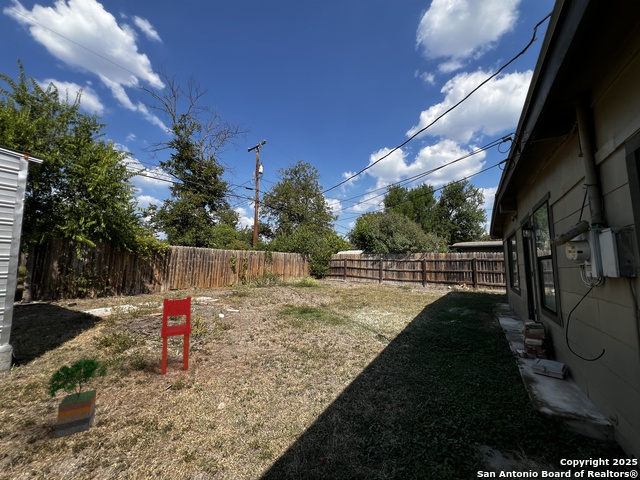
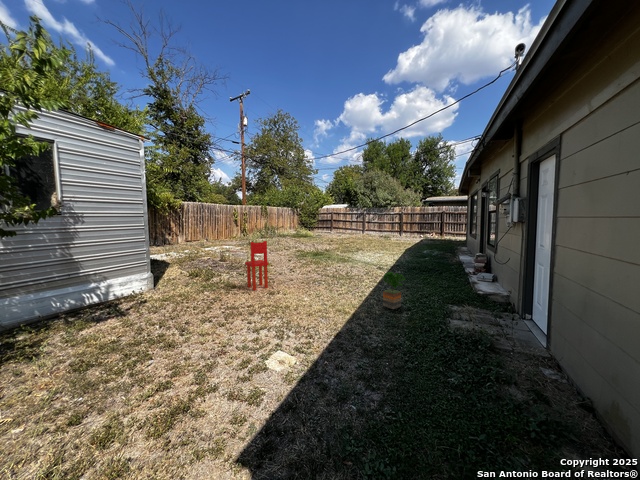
potted tree: present [46,358,106,438] -> present [383,272,405,309]

